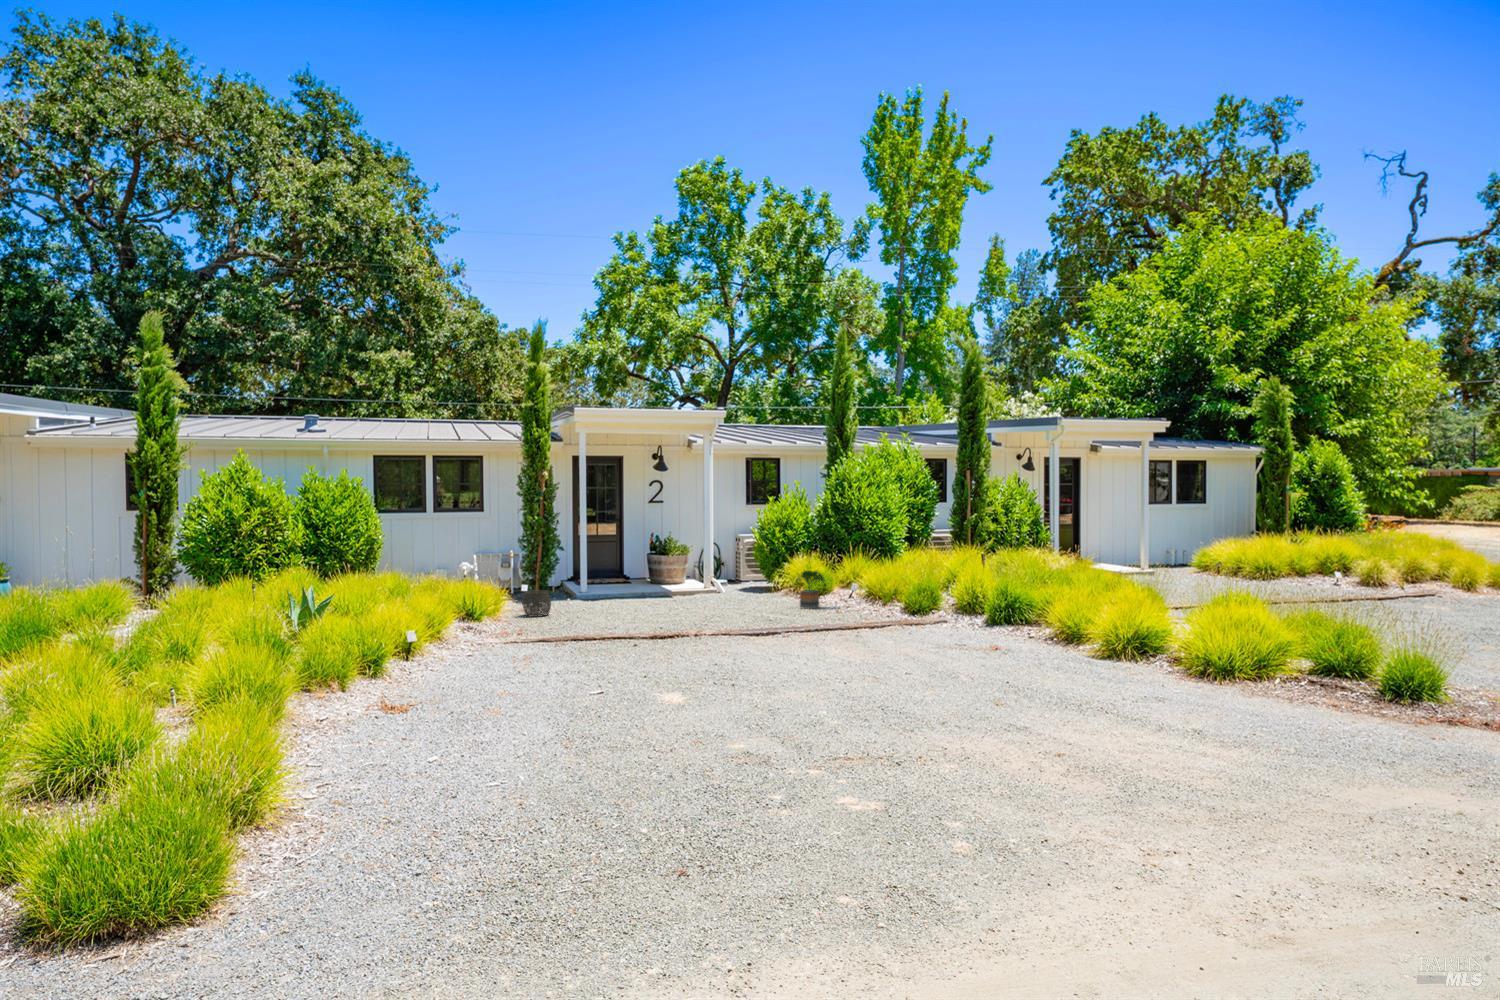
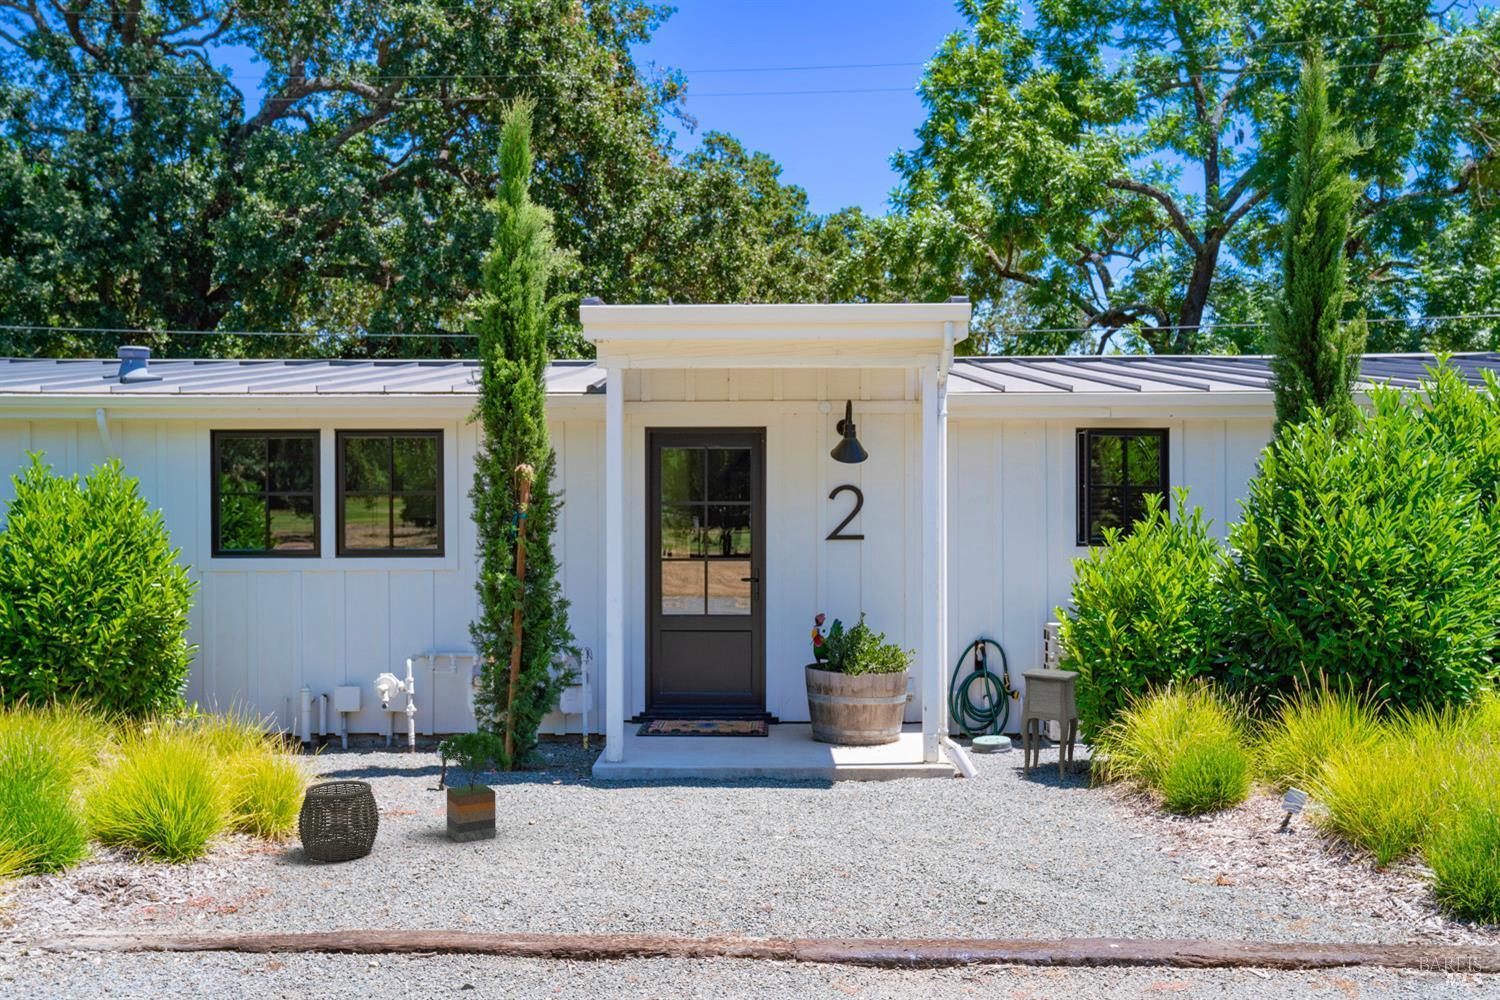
side table: none [746,550,766,590] -> present [1021,668,1080,780]
potted tree: present [797,570,825,609] -> present [437,732,512,843]

